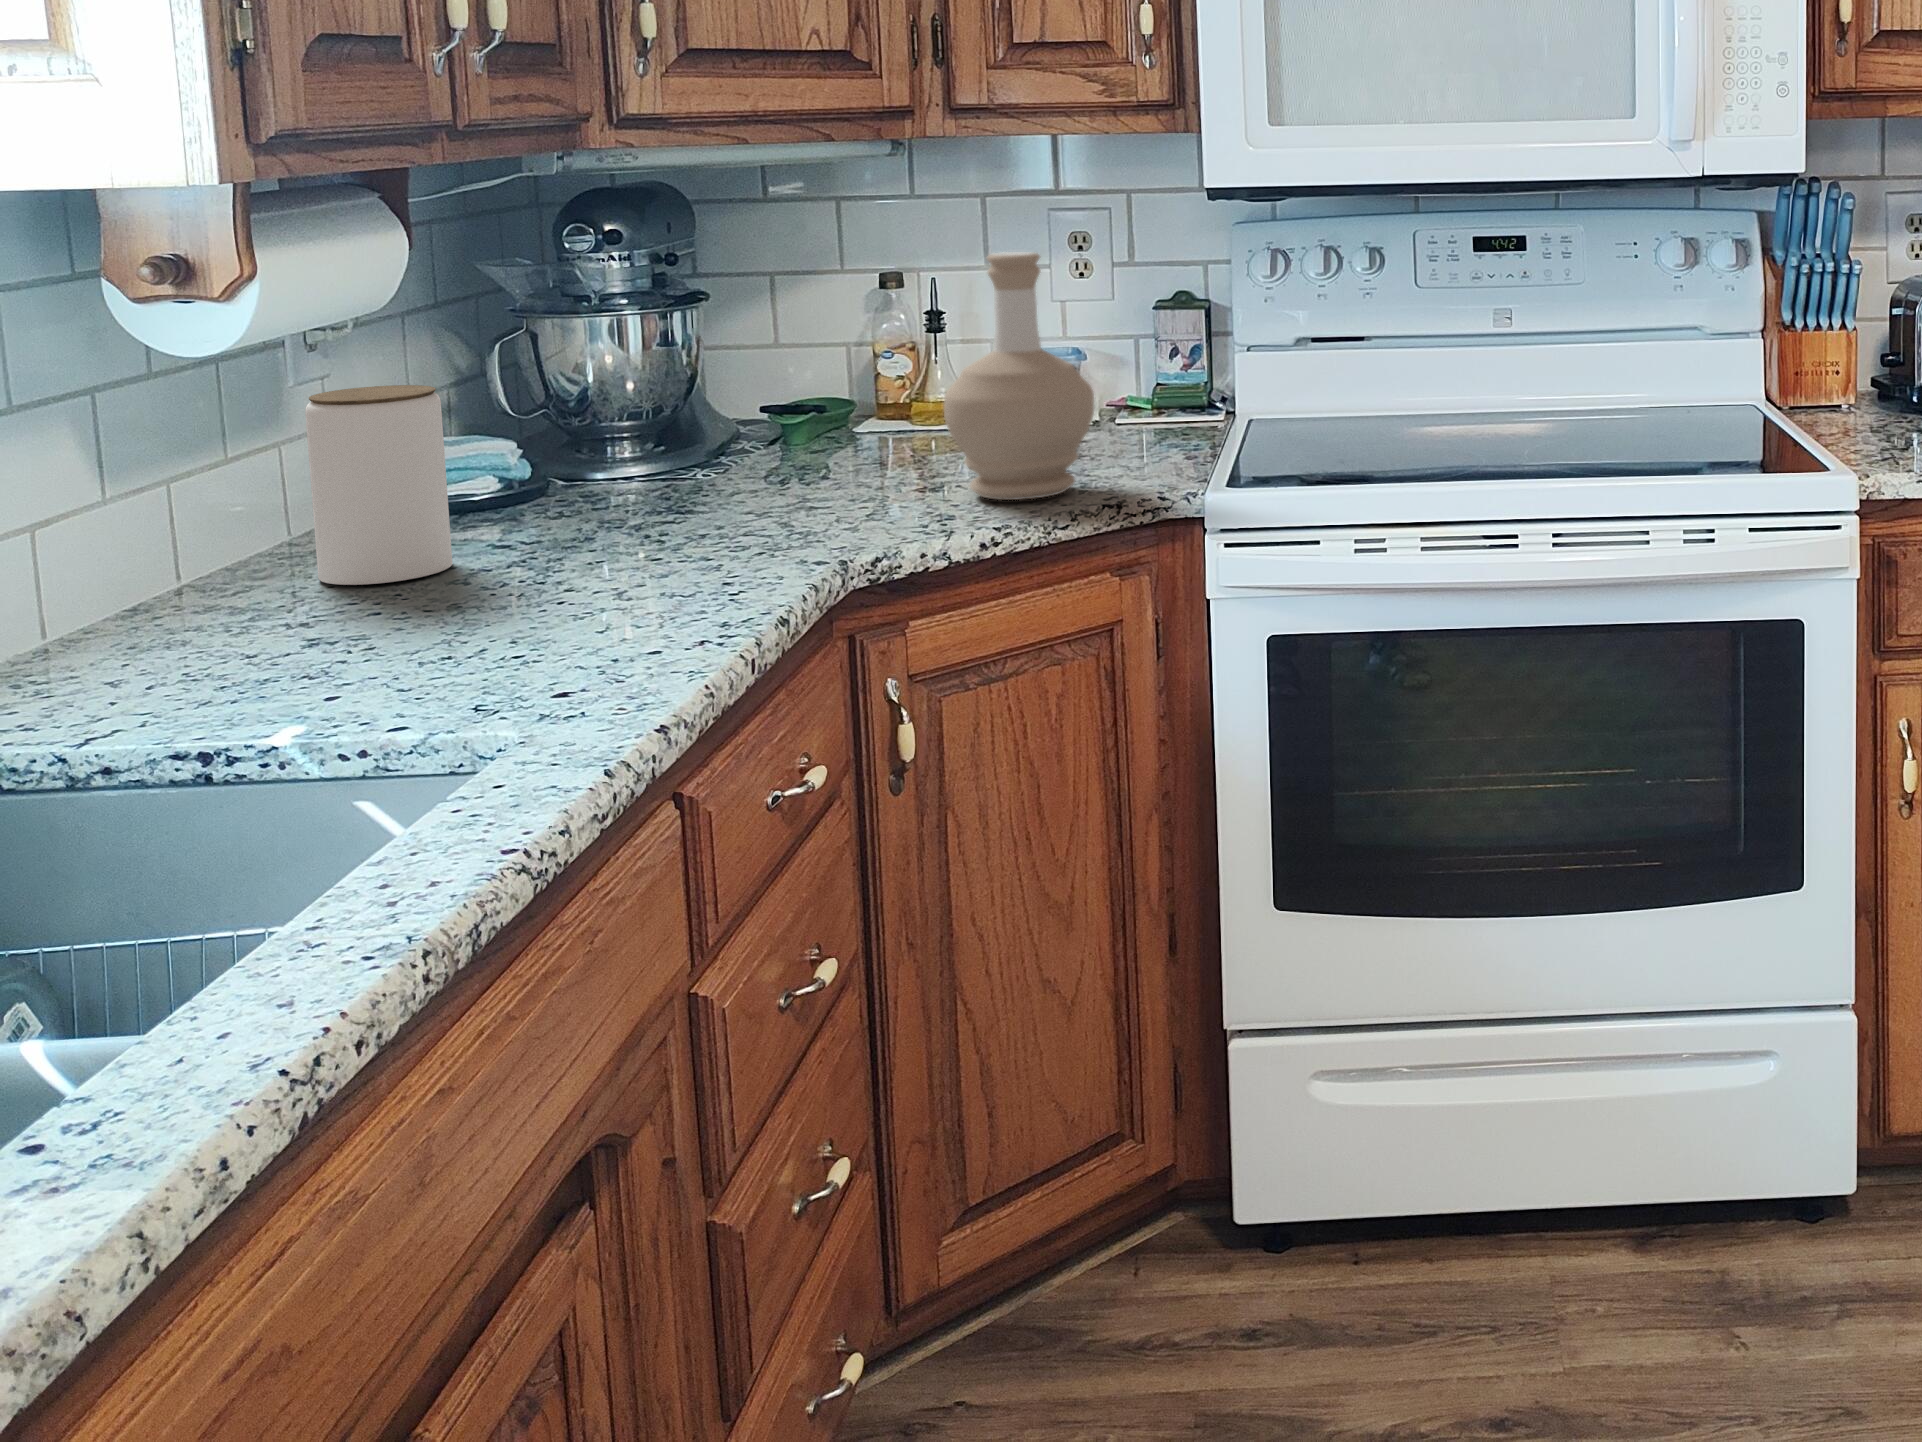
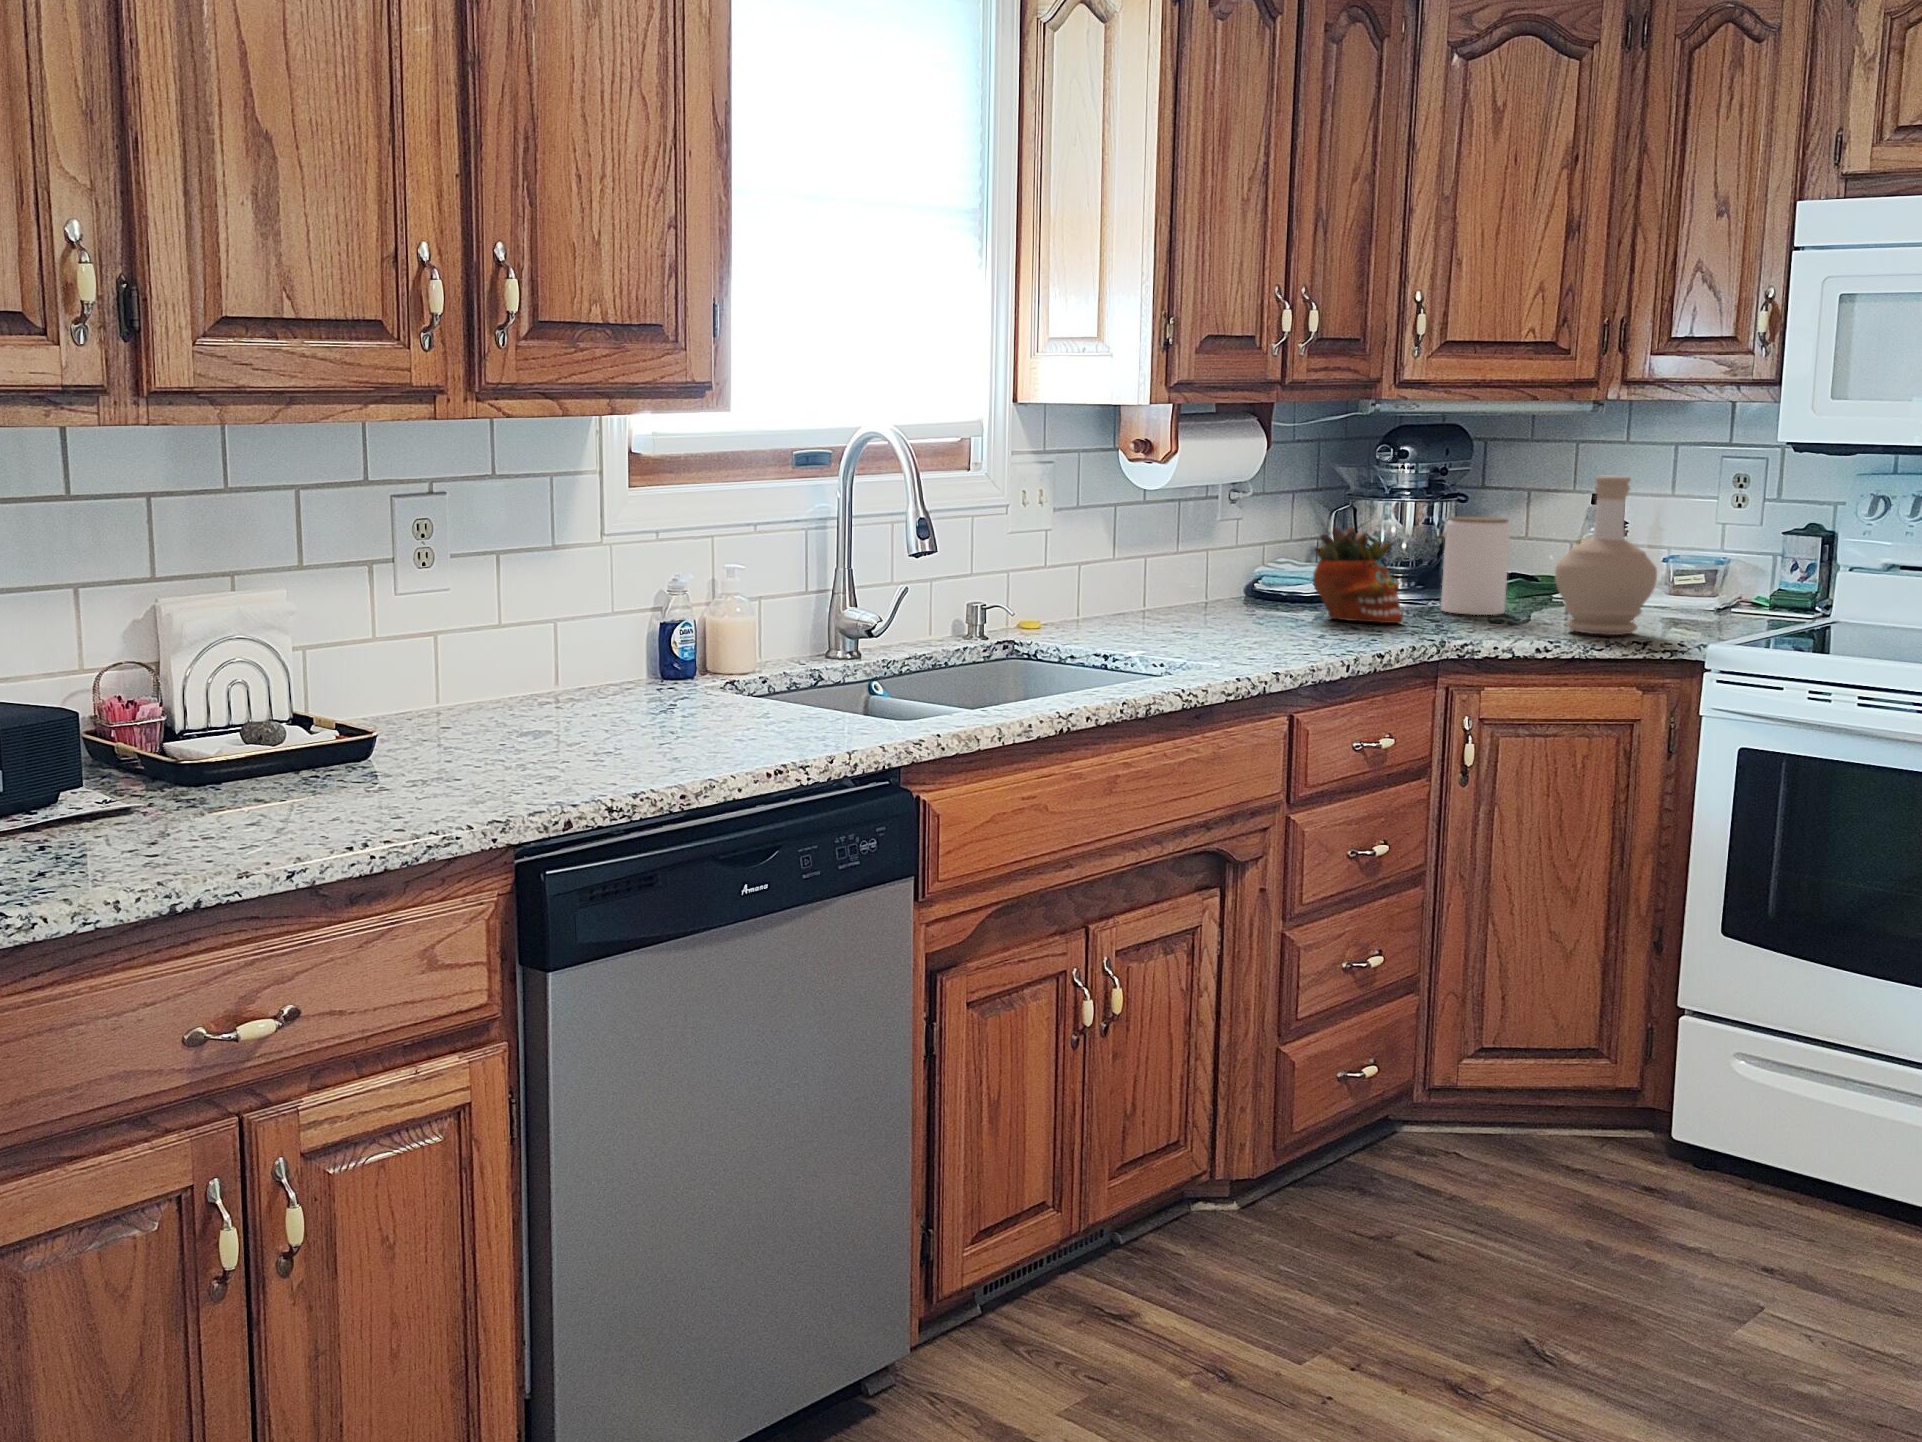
succulent planter: none [525,372,711,544] -> present [1313,526,1403,623]
jar: present [305,385,452,585] -> present [1441,517,1510,615]

